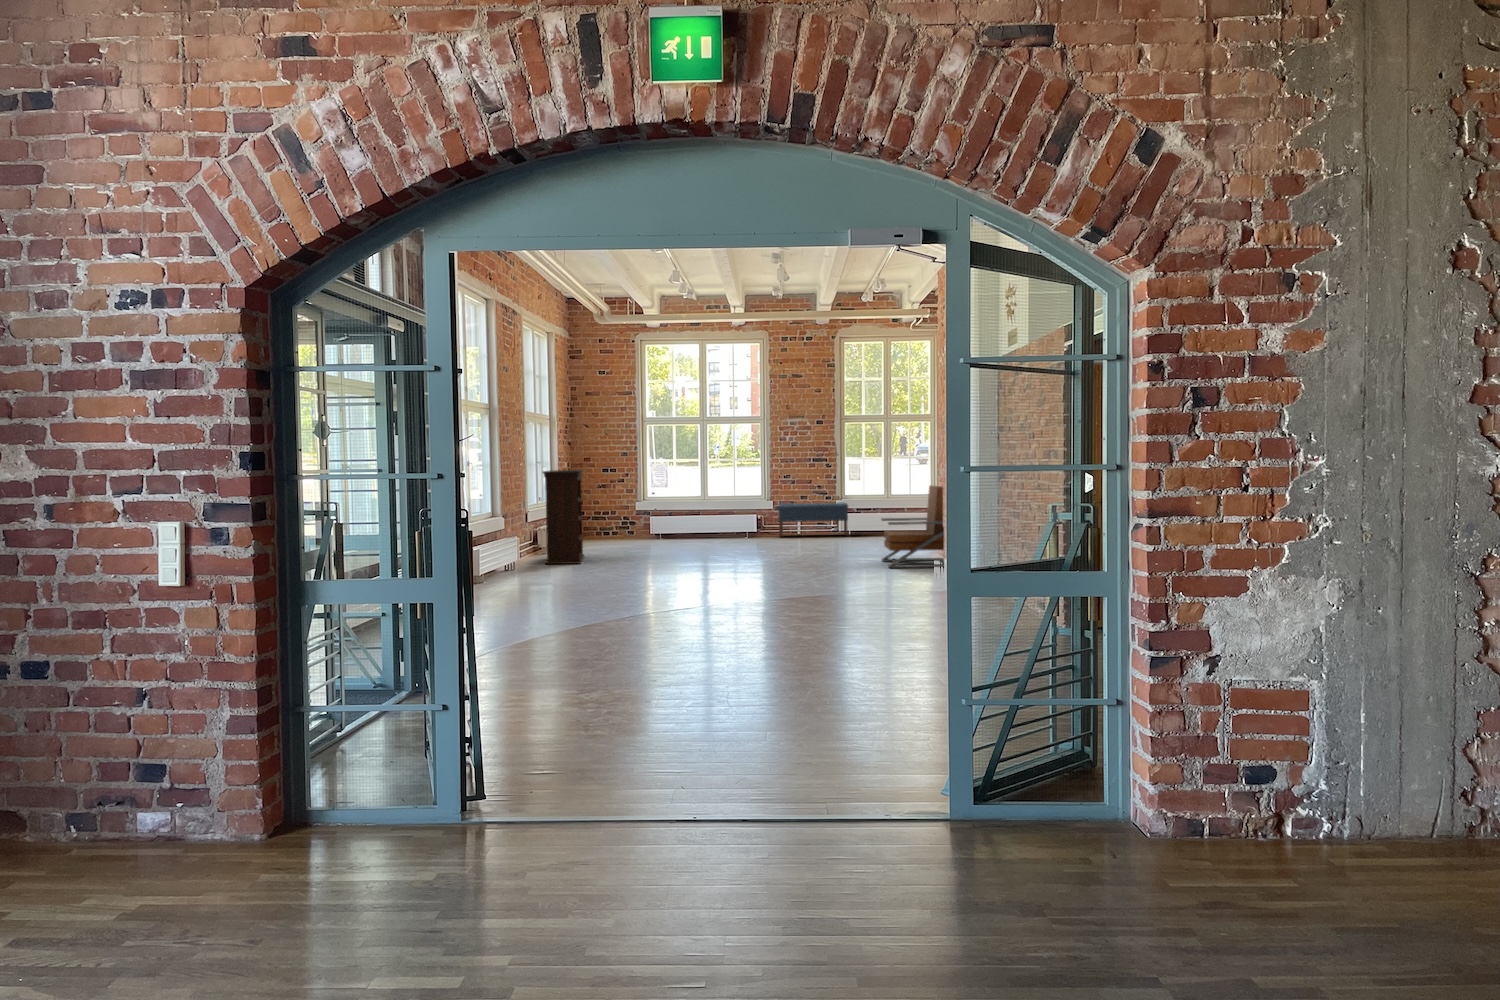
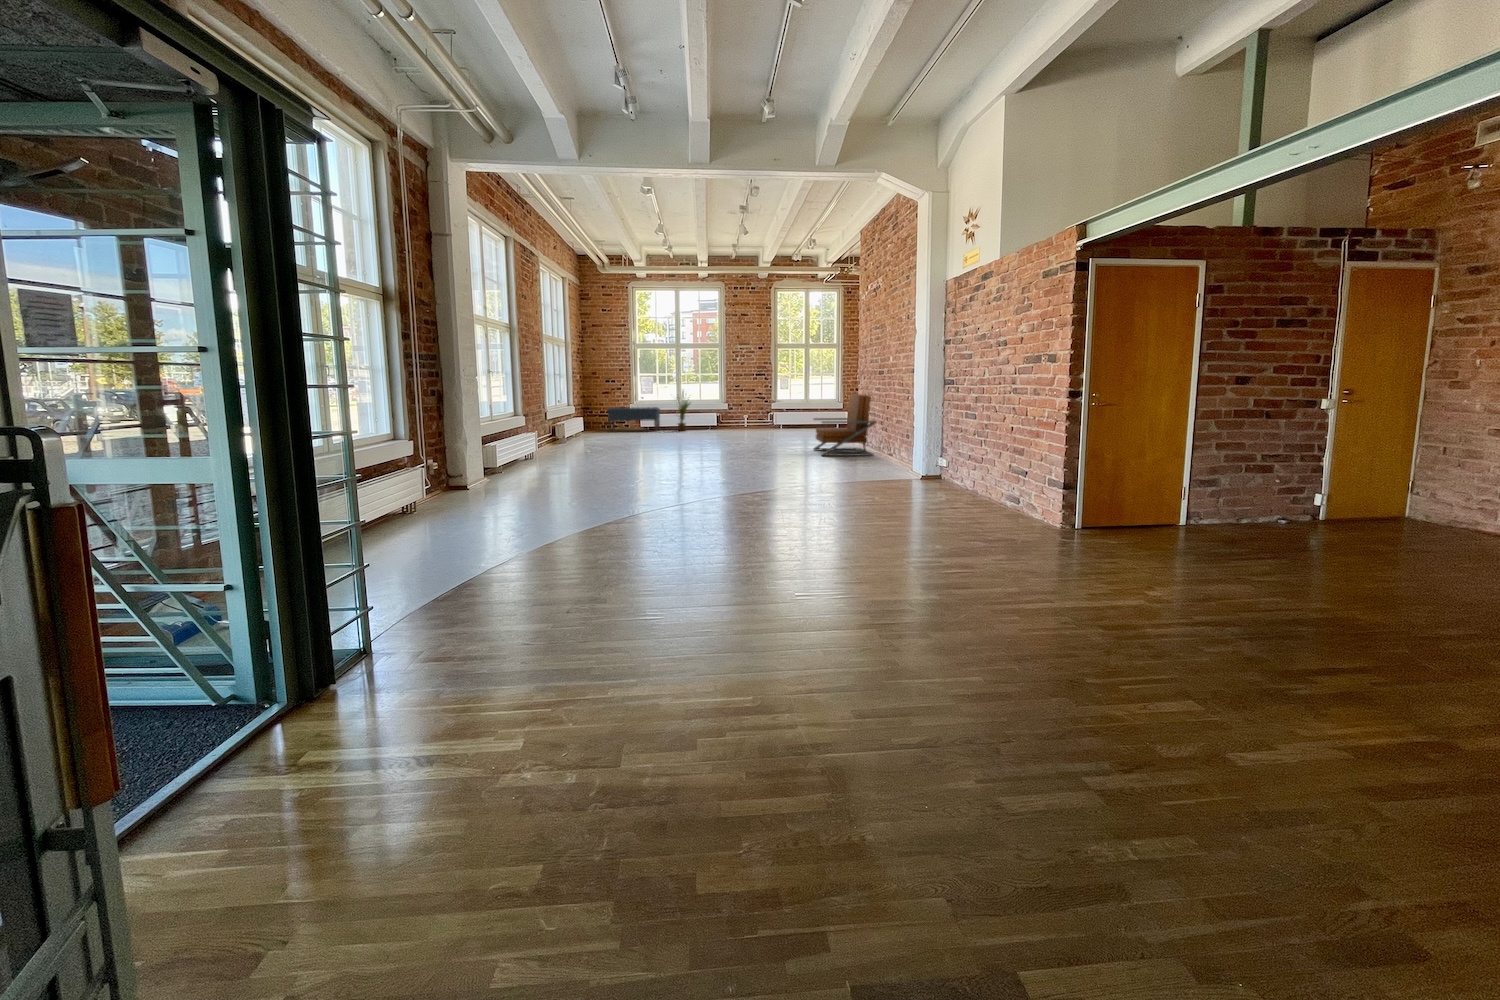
bookshelf: present [543,470,584,564] -> none [556,380,592,451]
house plant: none [690,480,723,539] -> present [678,392,690,431]
bench: present [778,502,848,537] -> present [607,407,660,431]

